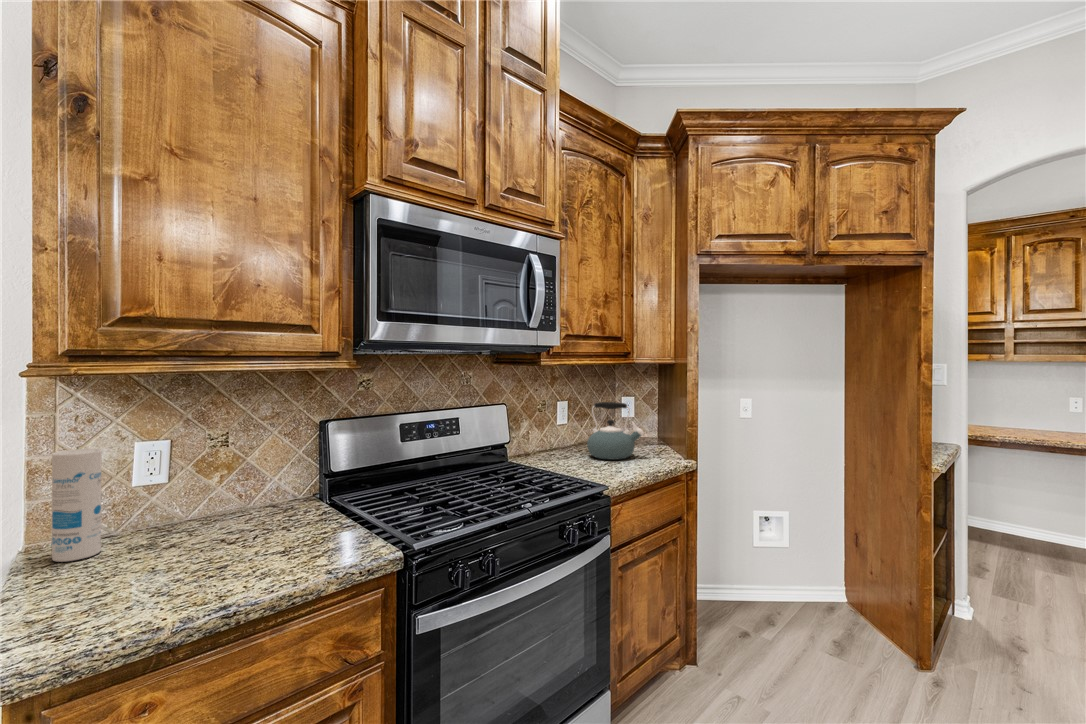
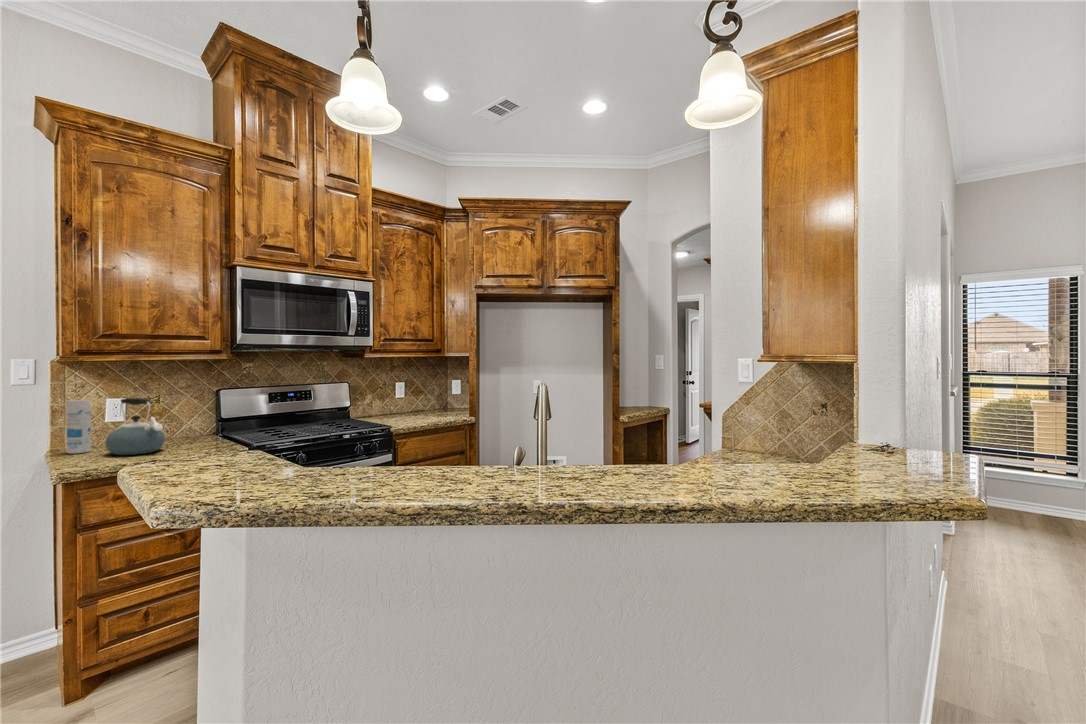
kettle: present [587,402,644,460] -> present [106,398,165,455]

